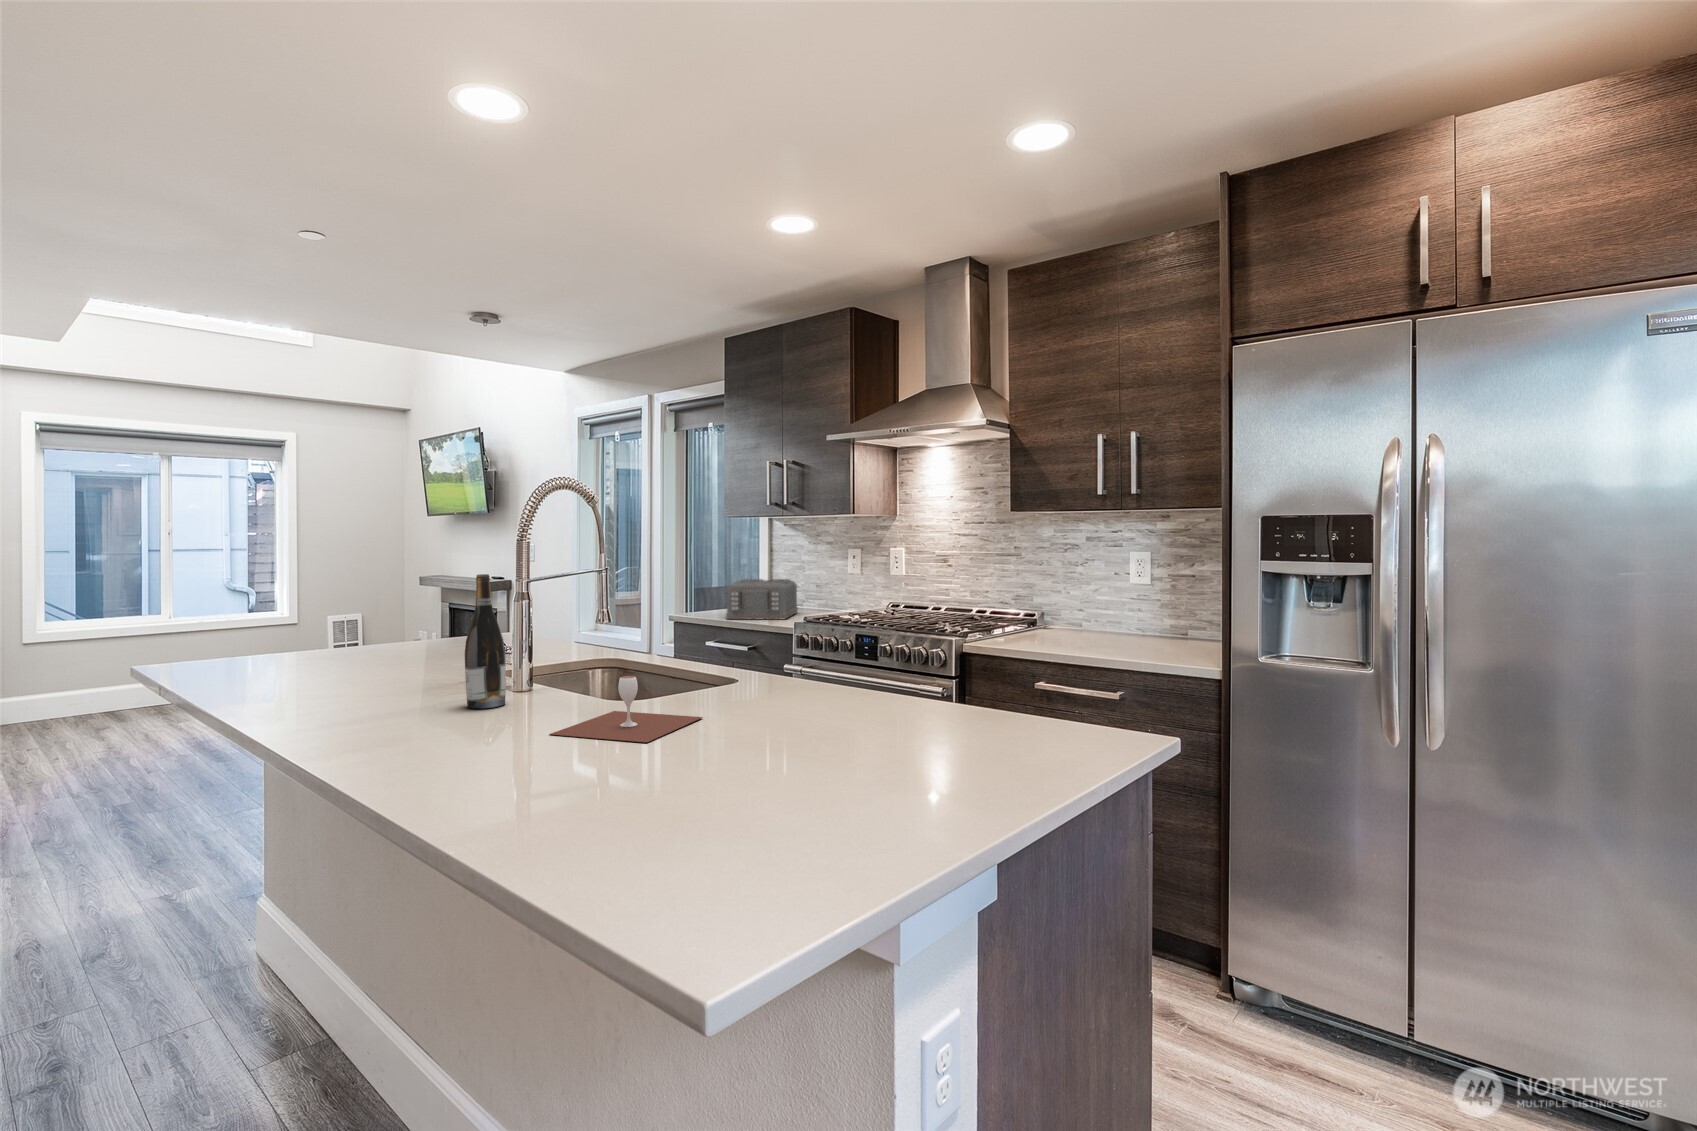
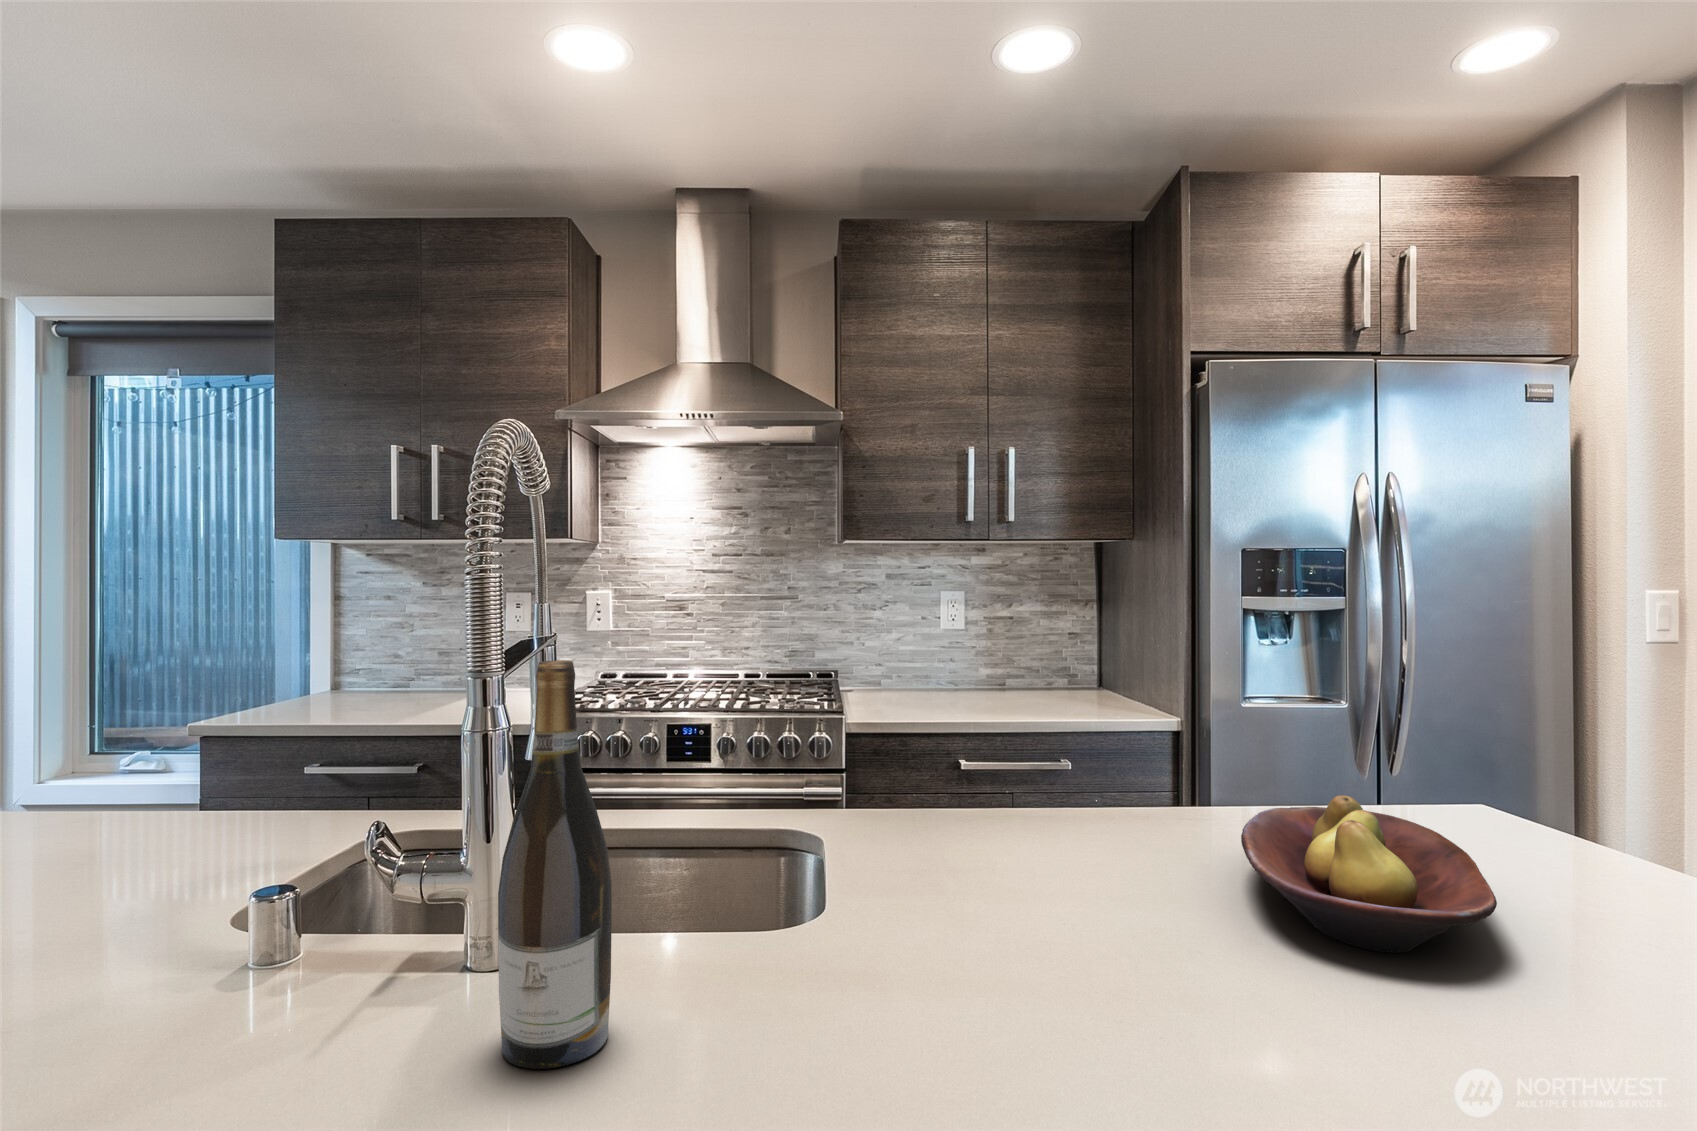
toaster: present [726,579,798,619] -> none [304,643,430,718]
wine glass: present [550,676,703,743] -> none [907,872,1265,1081]
fruit bowl: none [733,677,925,746] -> present [1241,795,1497,953]

